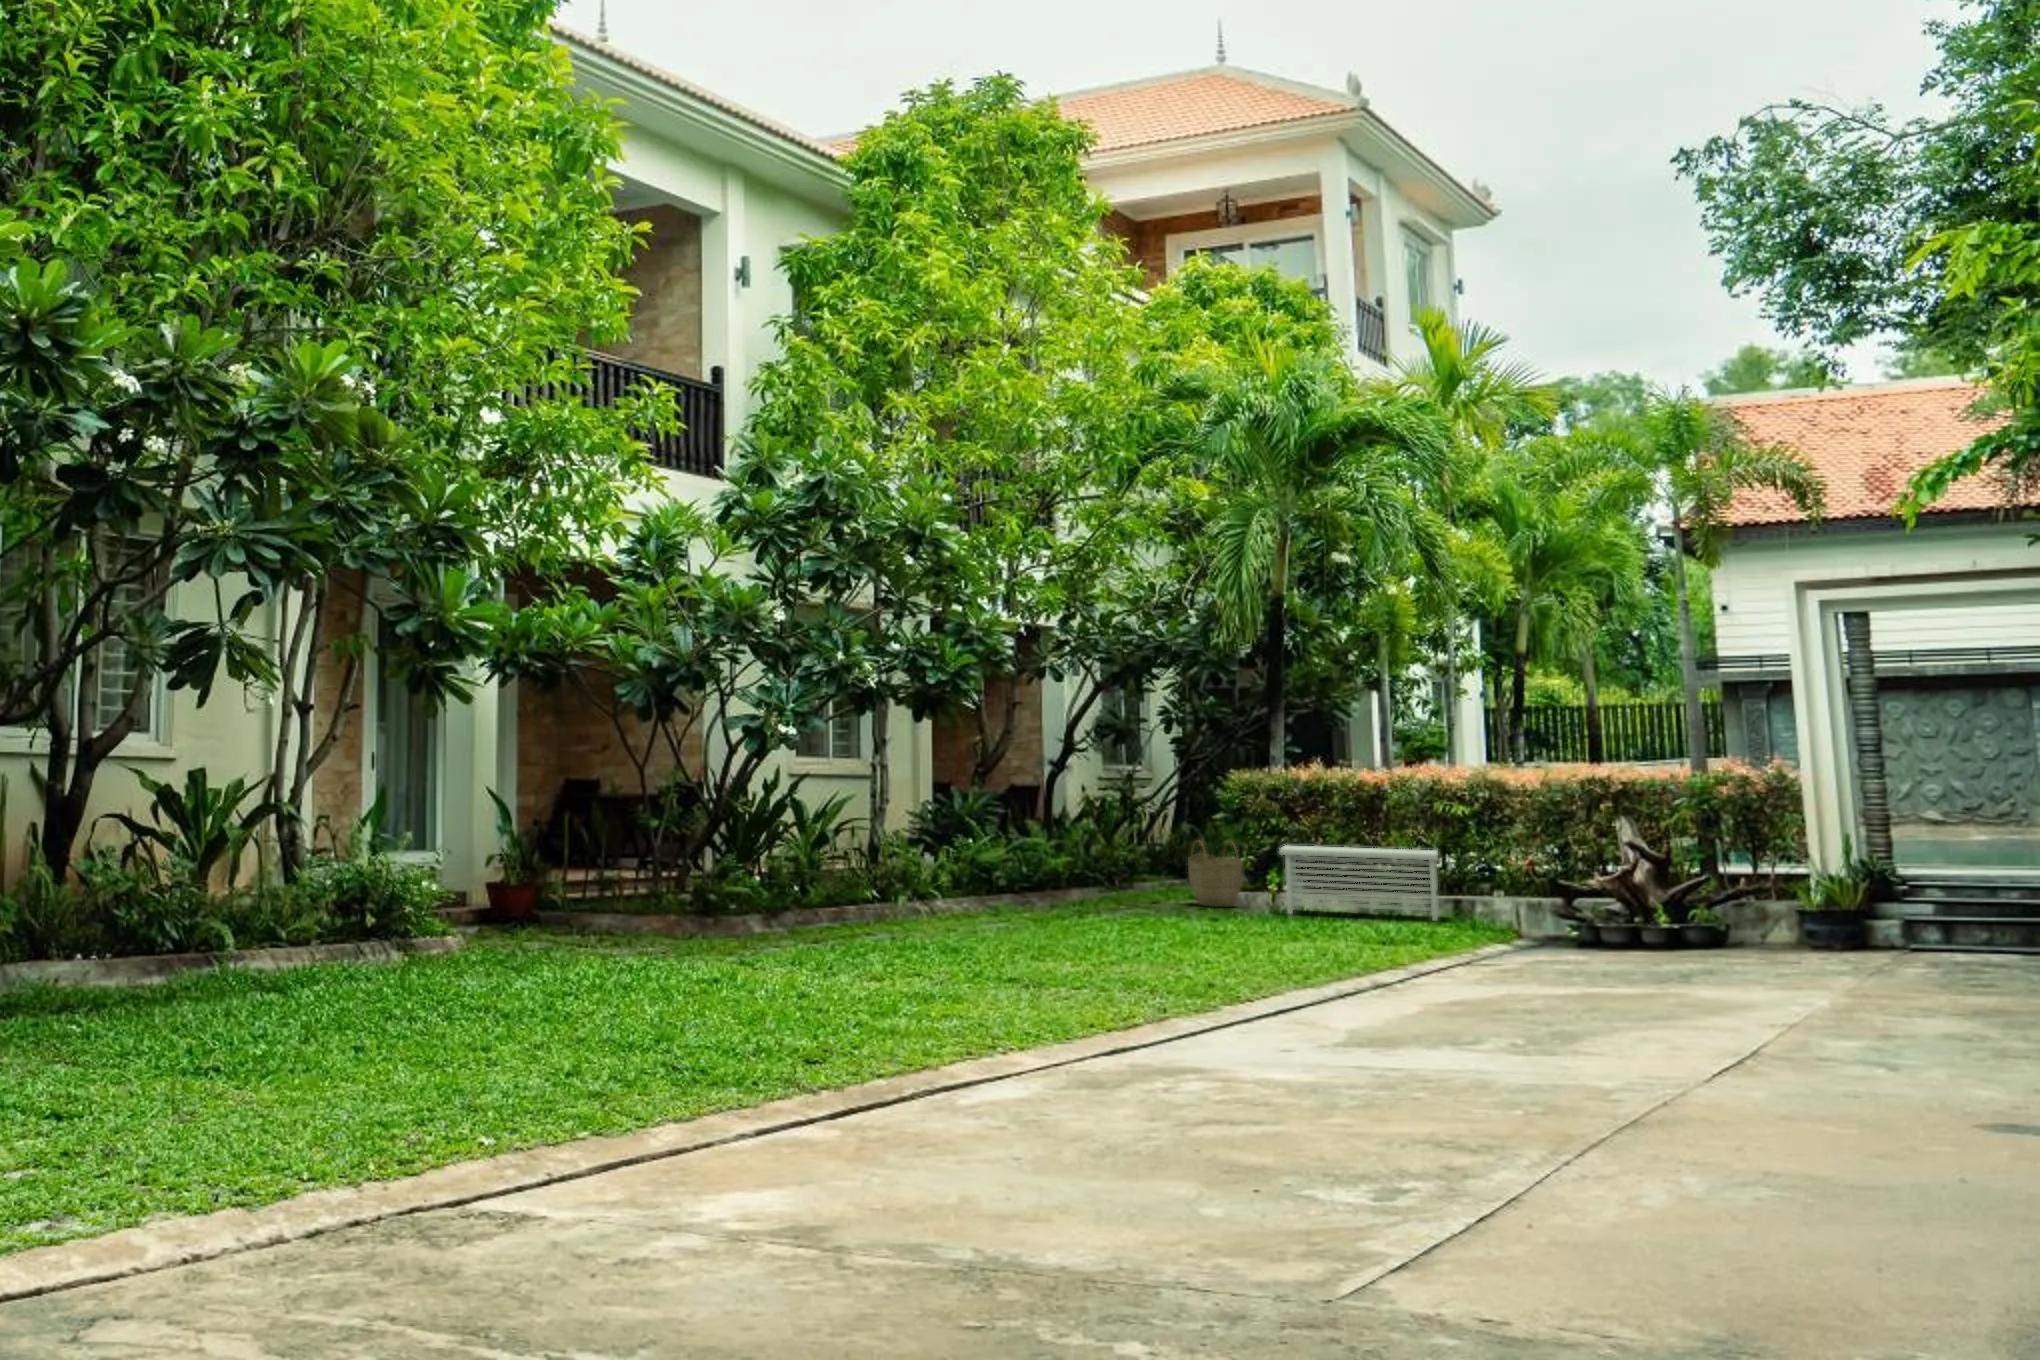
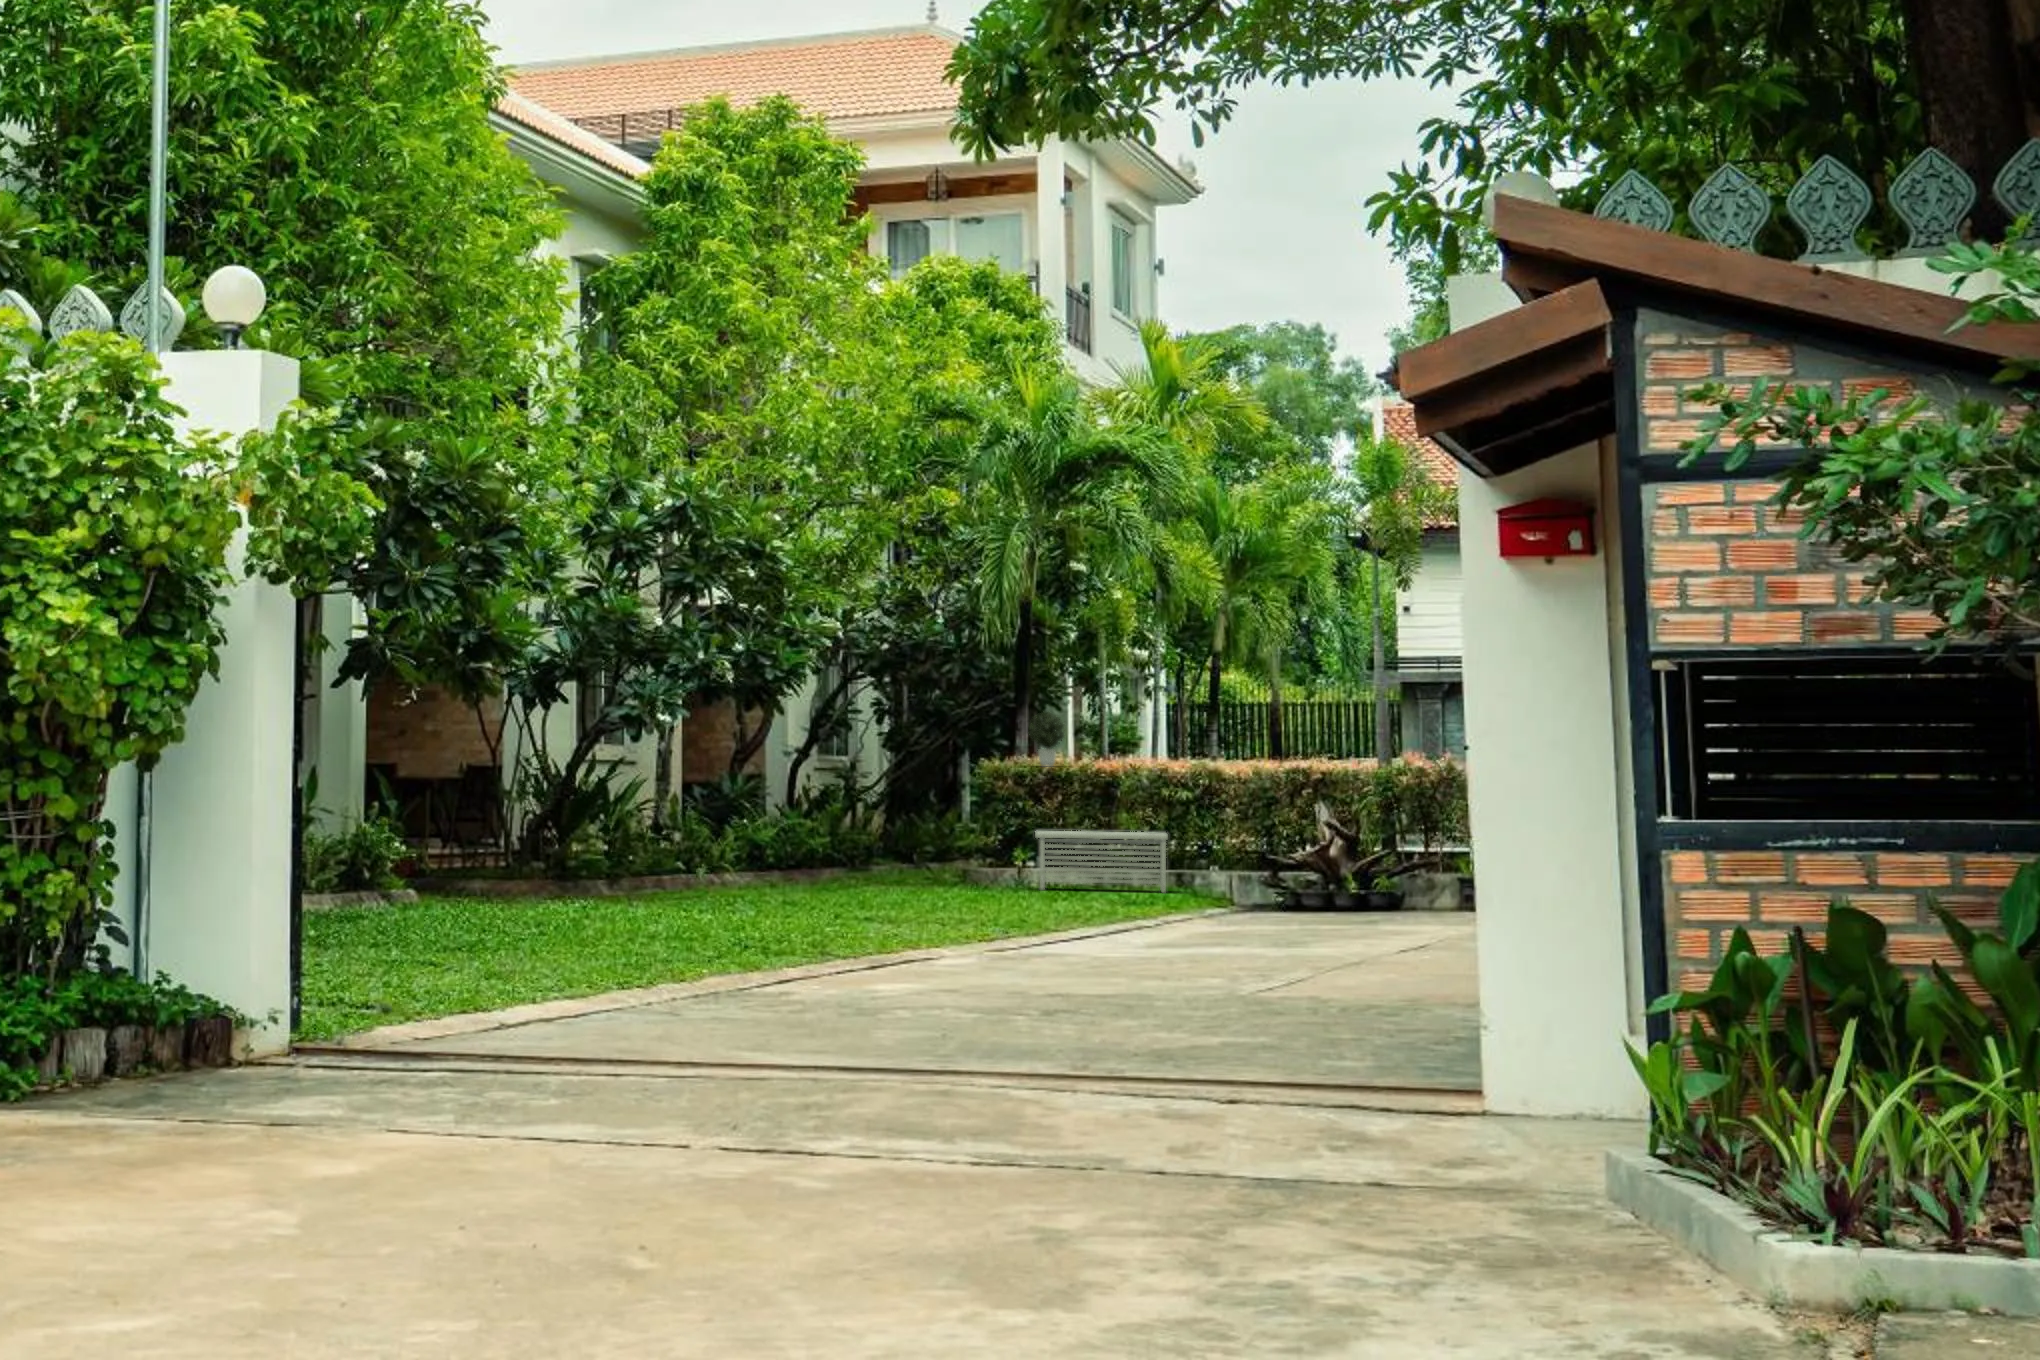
potted plant: none [1283,712,1327,772] -> present [1028,712,1065,767]
woven basket: present [1188,845,1242,907] -> none [950,827,998,887]

